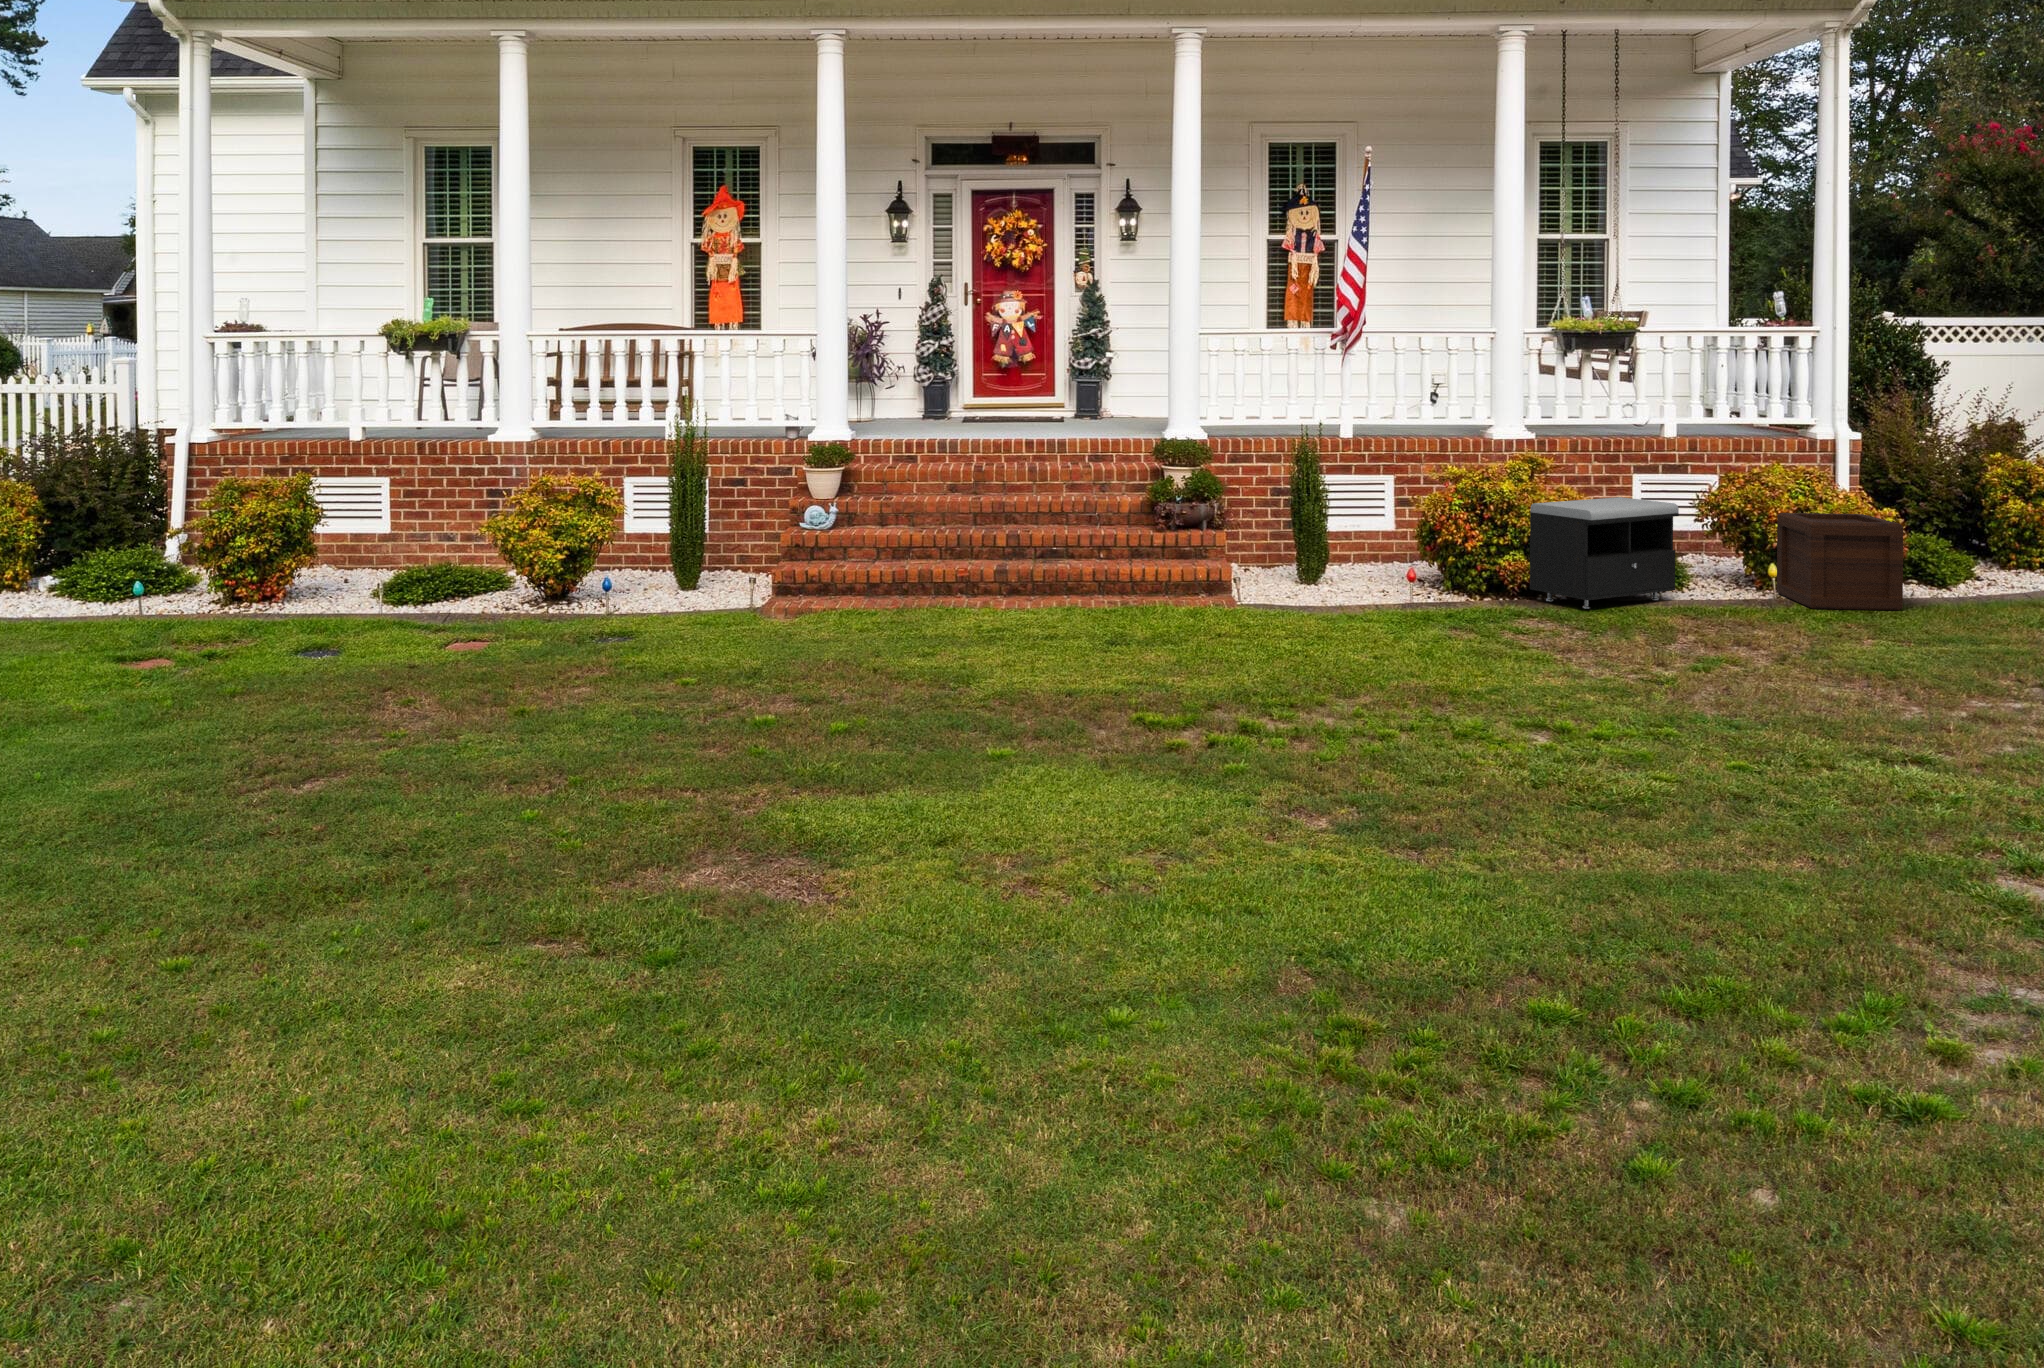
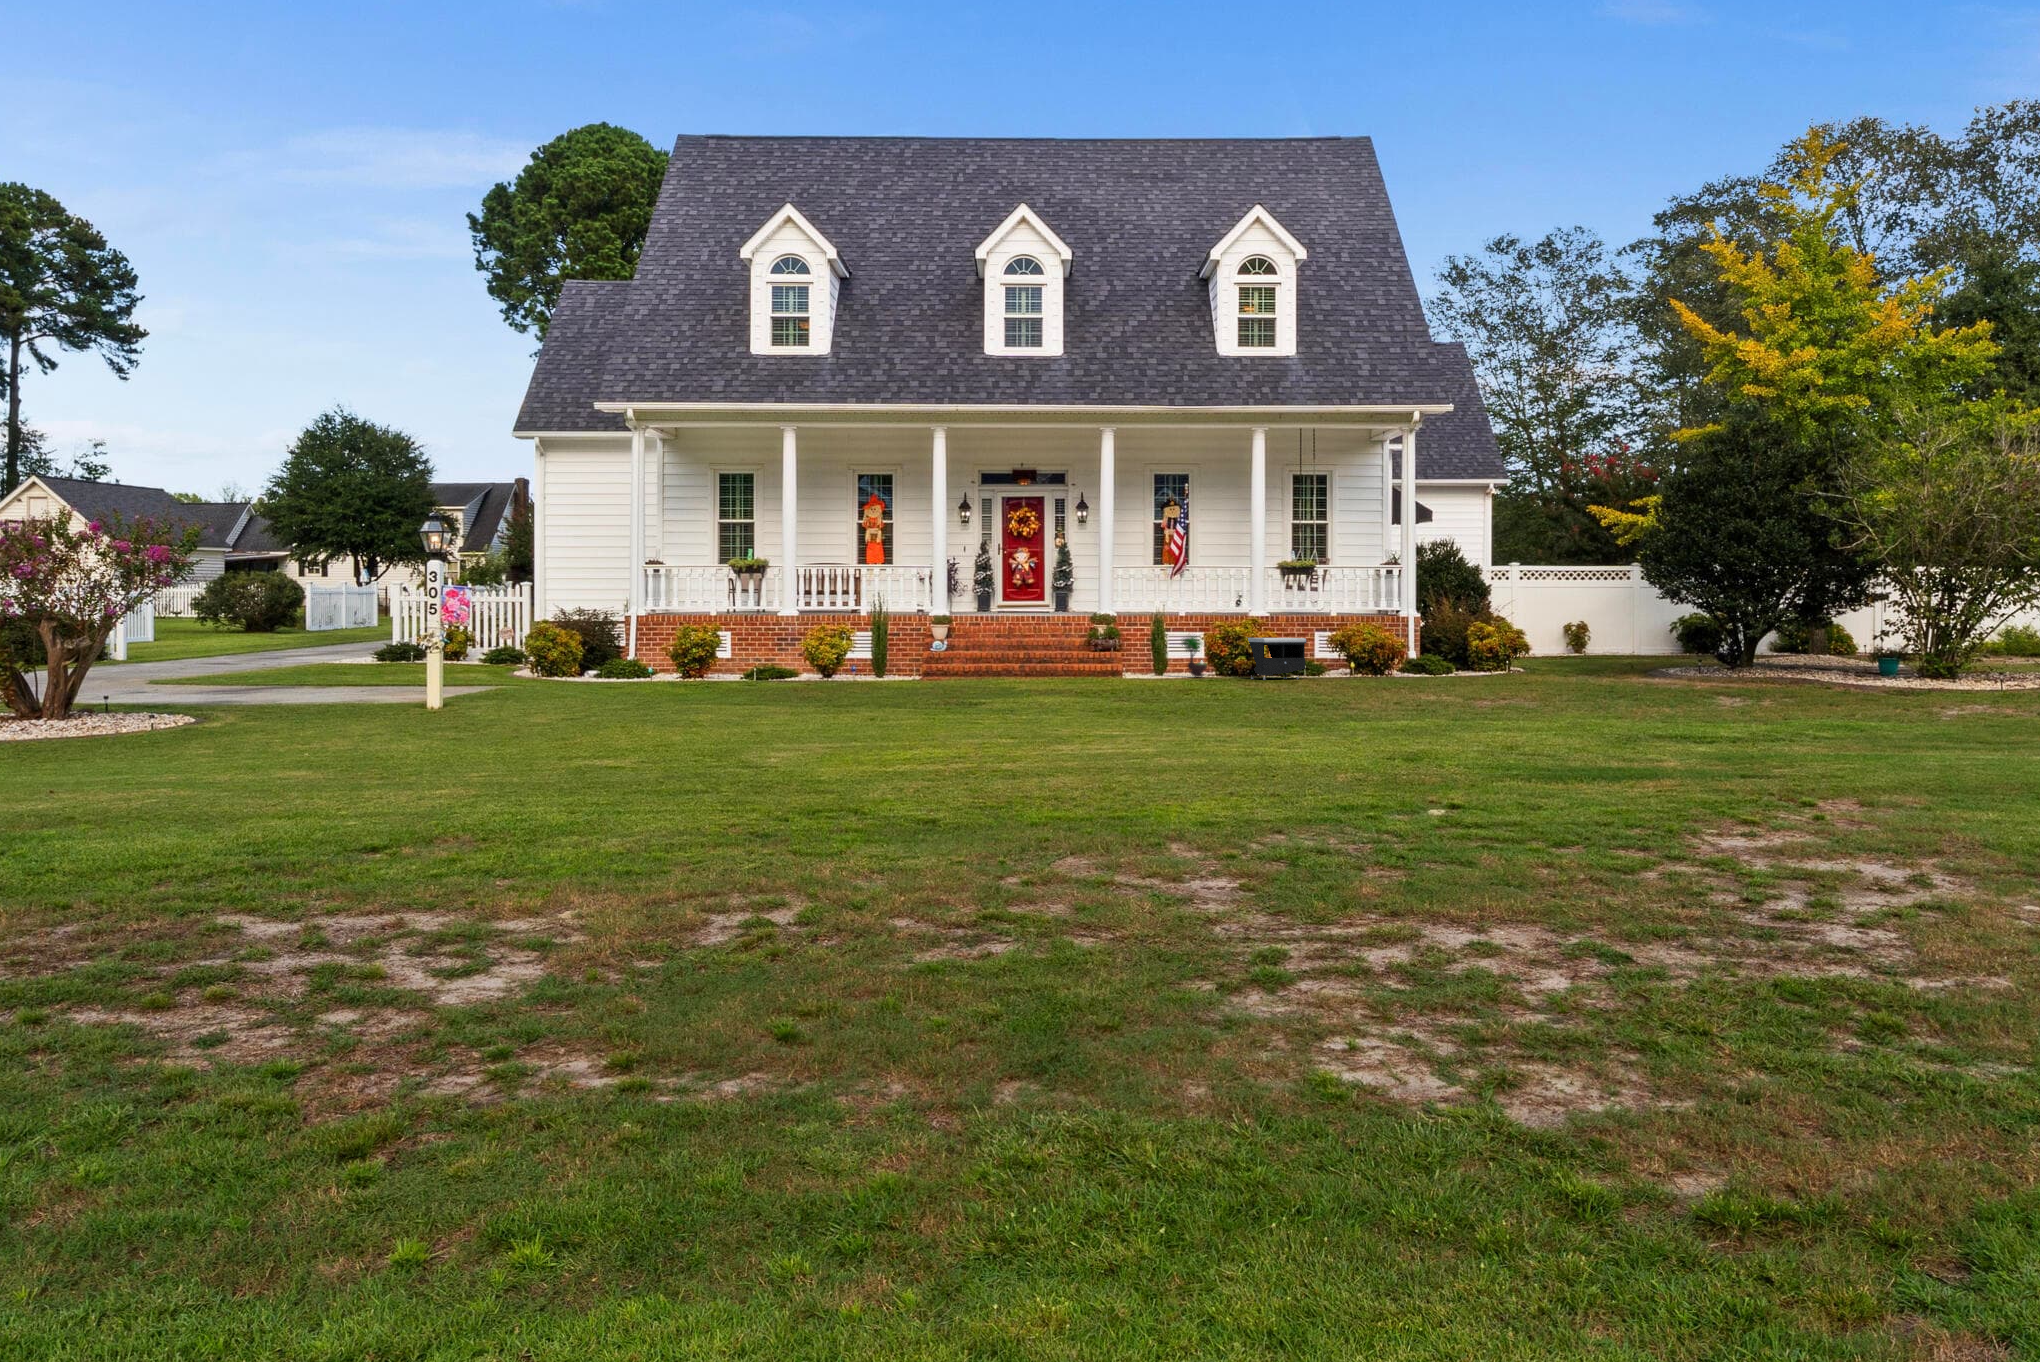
potted tree: none [1366,482,1436,589] -> present [1182,637,1207,677]
wooden crate: present [1777,513,1903,610] -> none [1352,644,1393,681]

